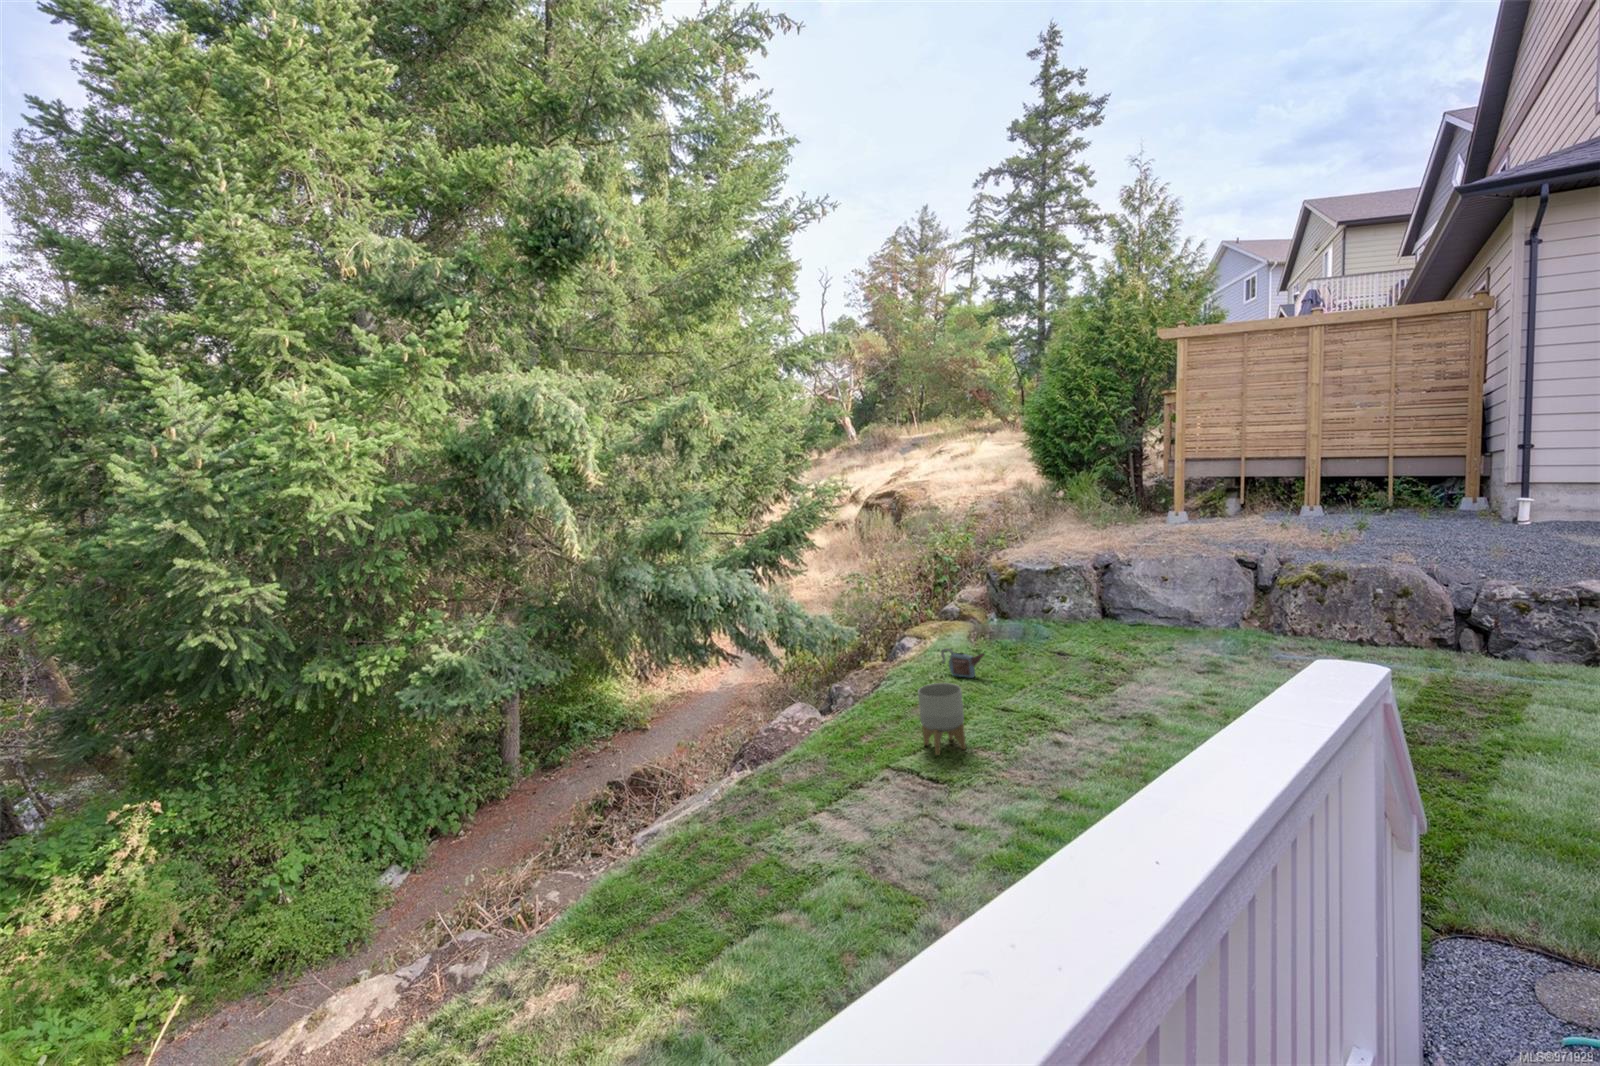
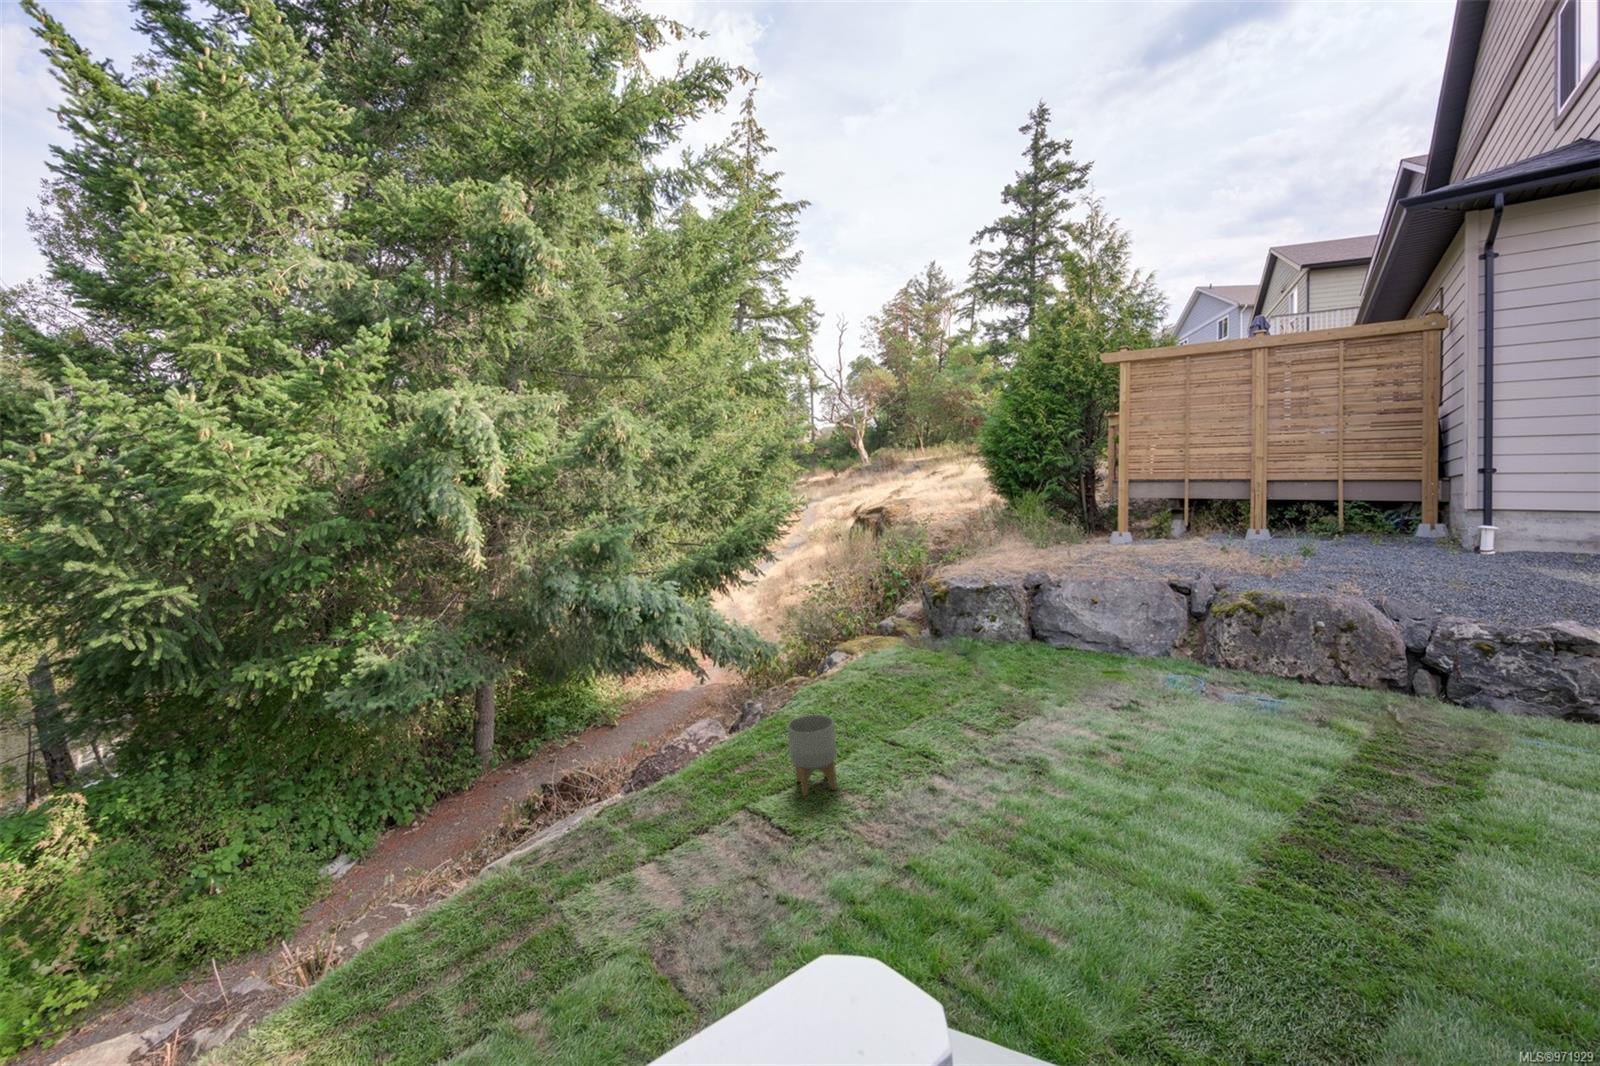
watering can: present [941,648,985,678] -> none [849,669,891,702]

